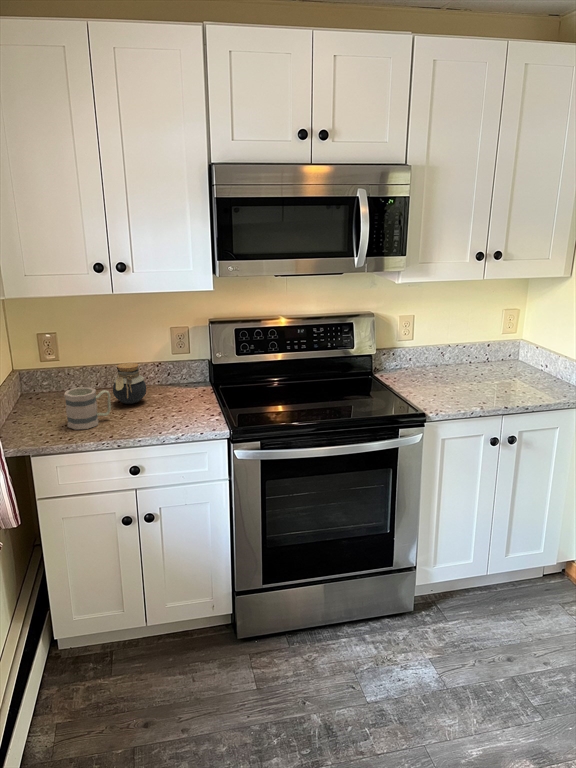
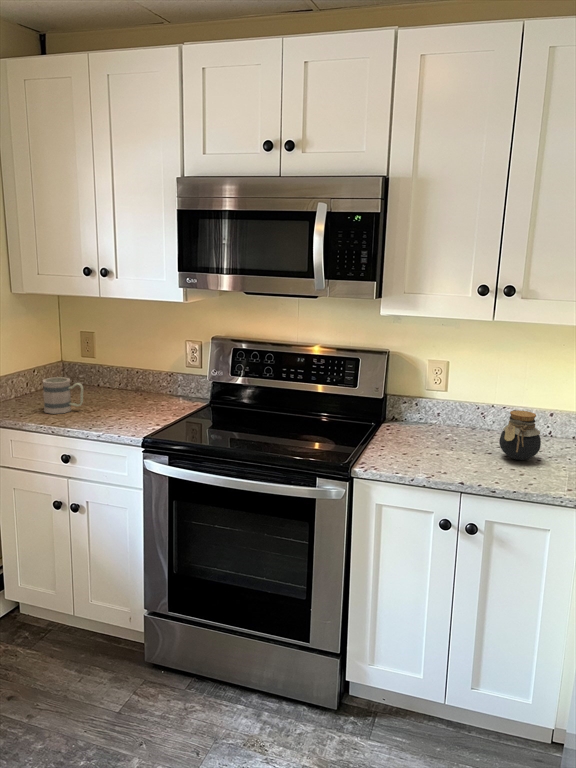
jar: present [113,363,146,404] -> present [499,410,541,460]

